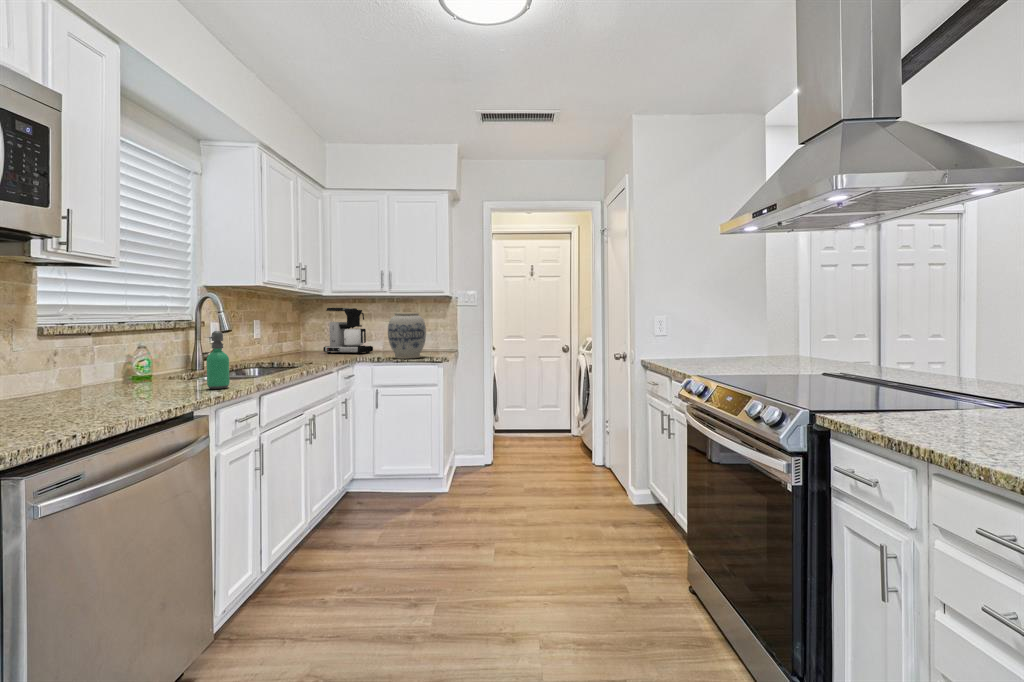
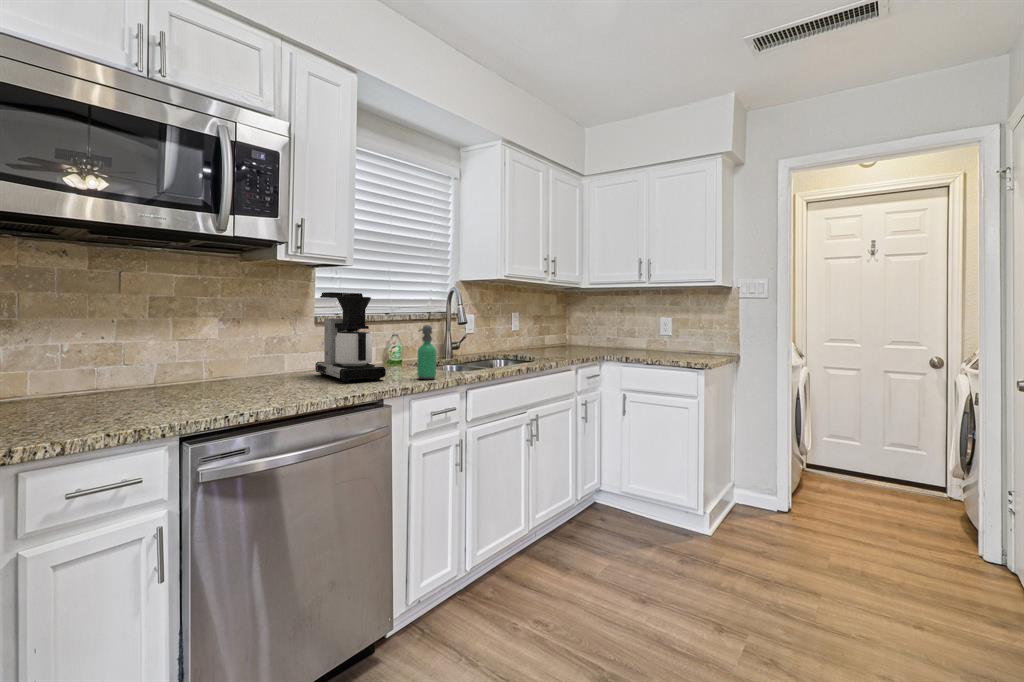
coffee maker: present [323,308,373,354] -> present [315,292,386,382]
vase: present [388,313,426,359] -> none [637,308,681,361]

